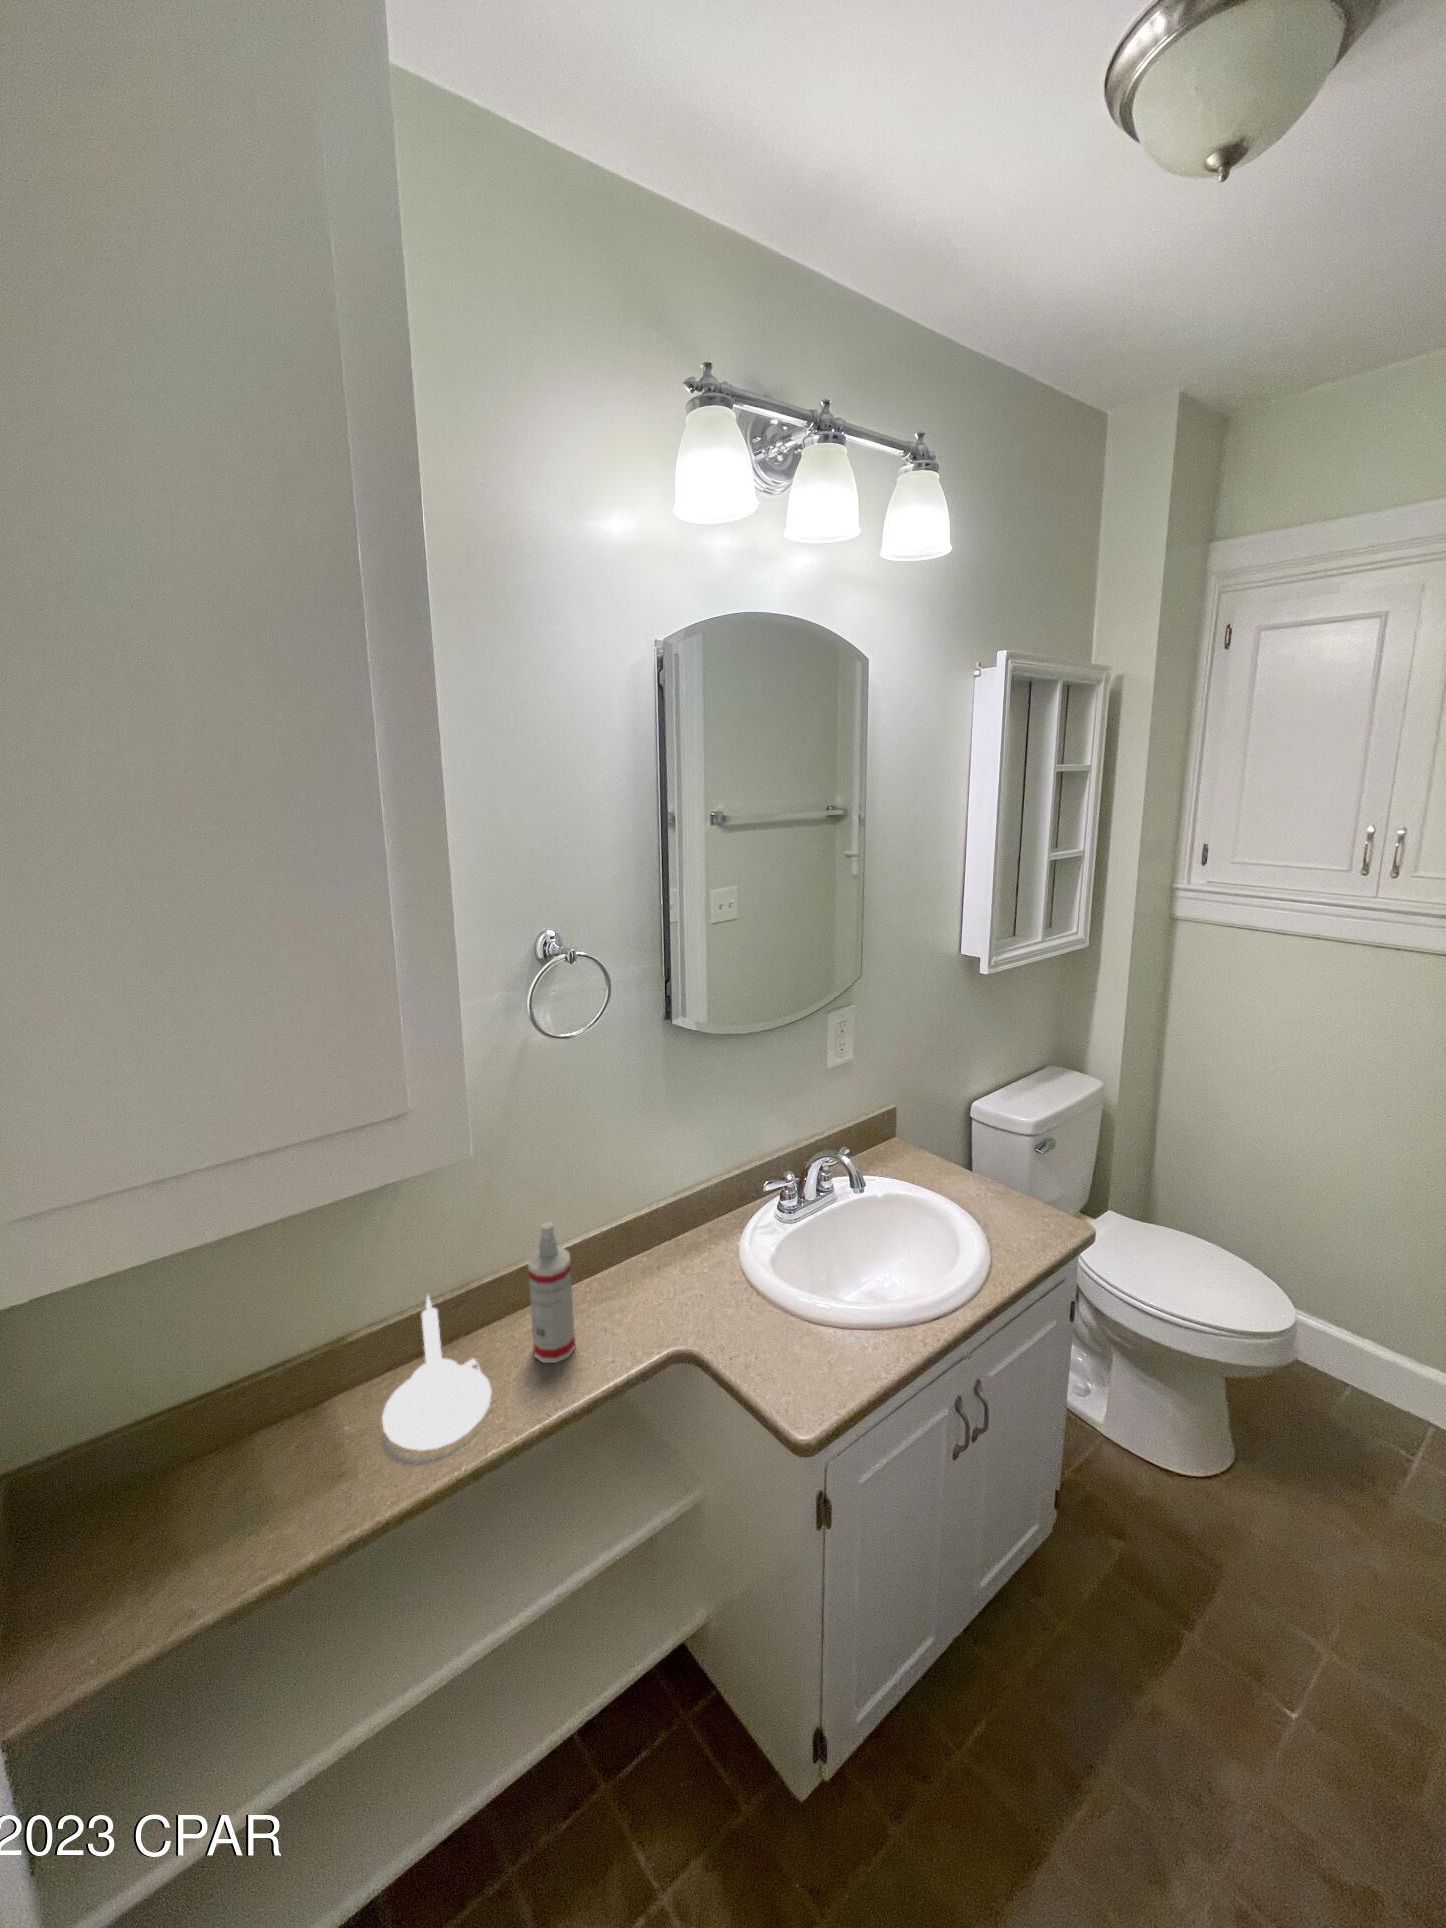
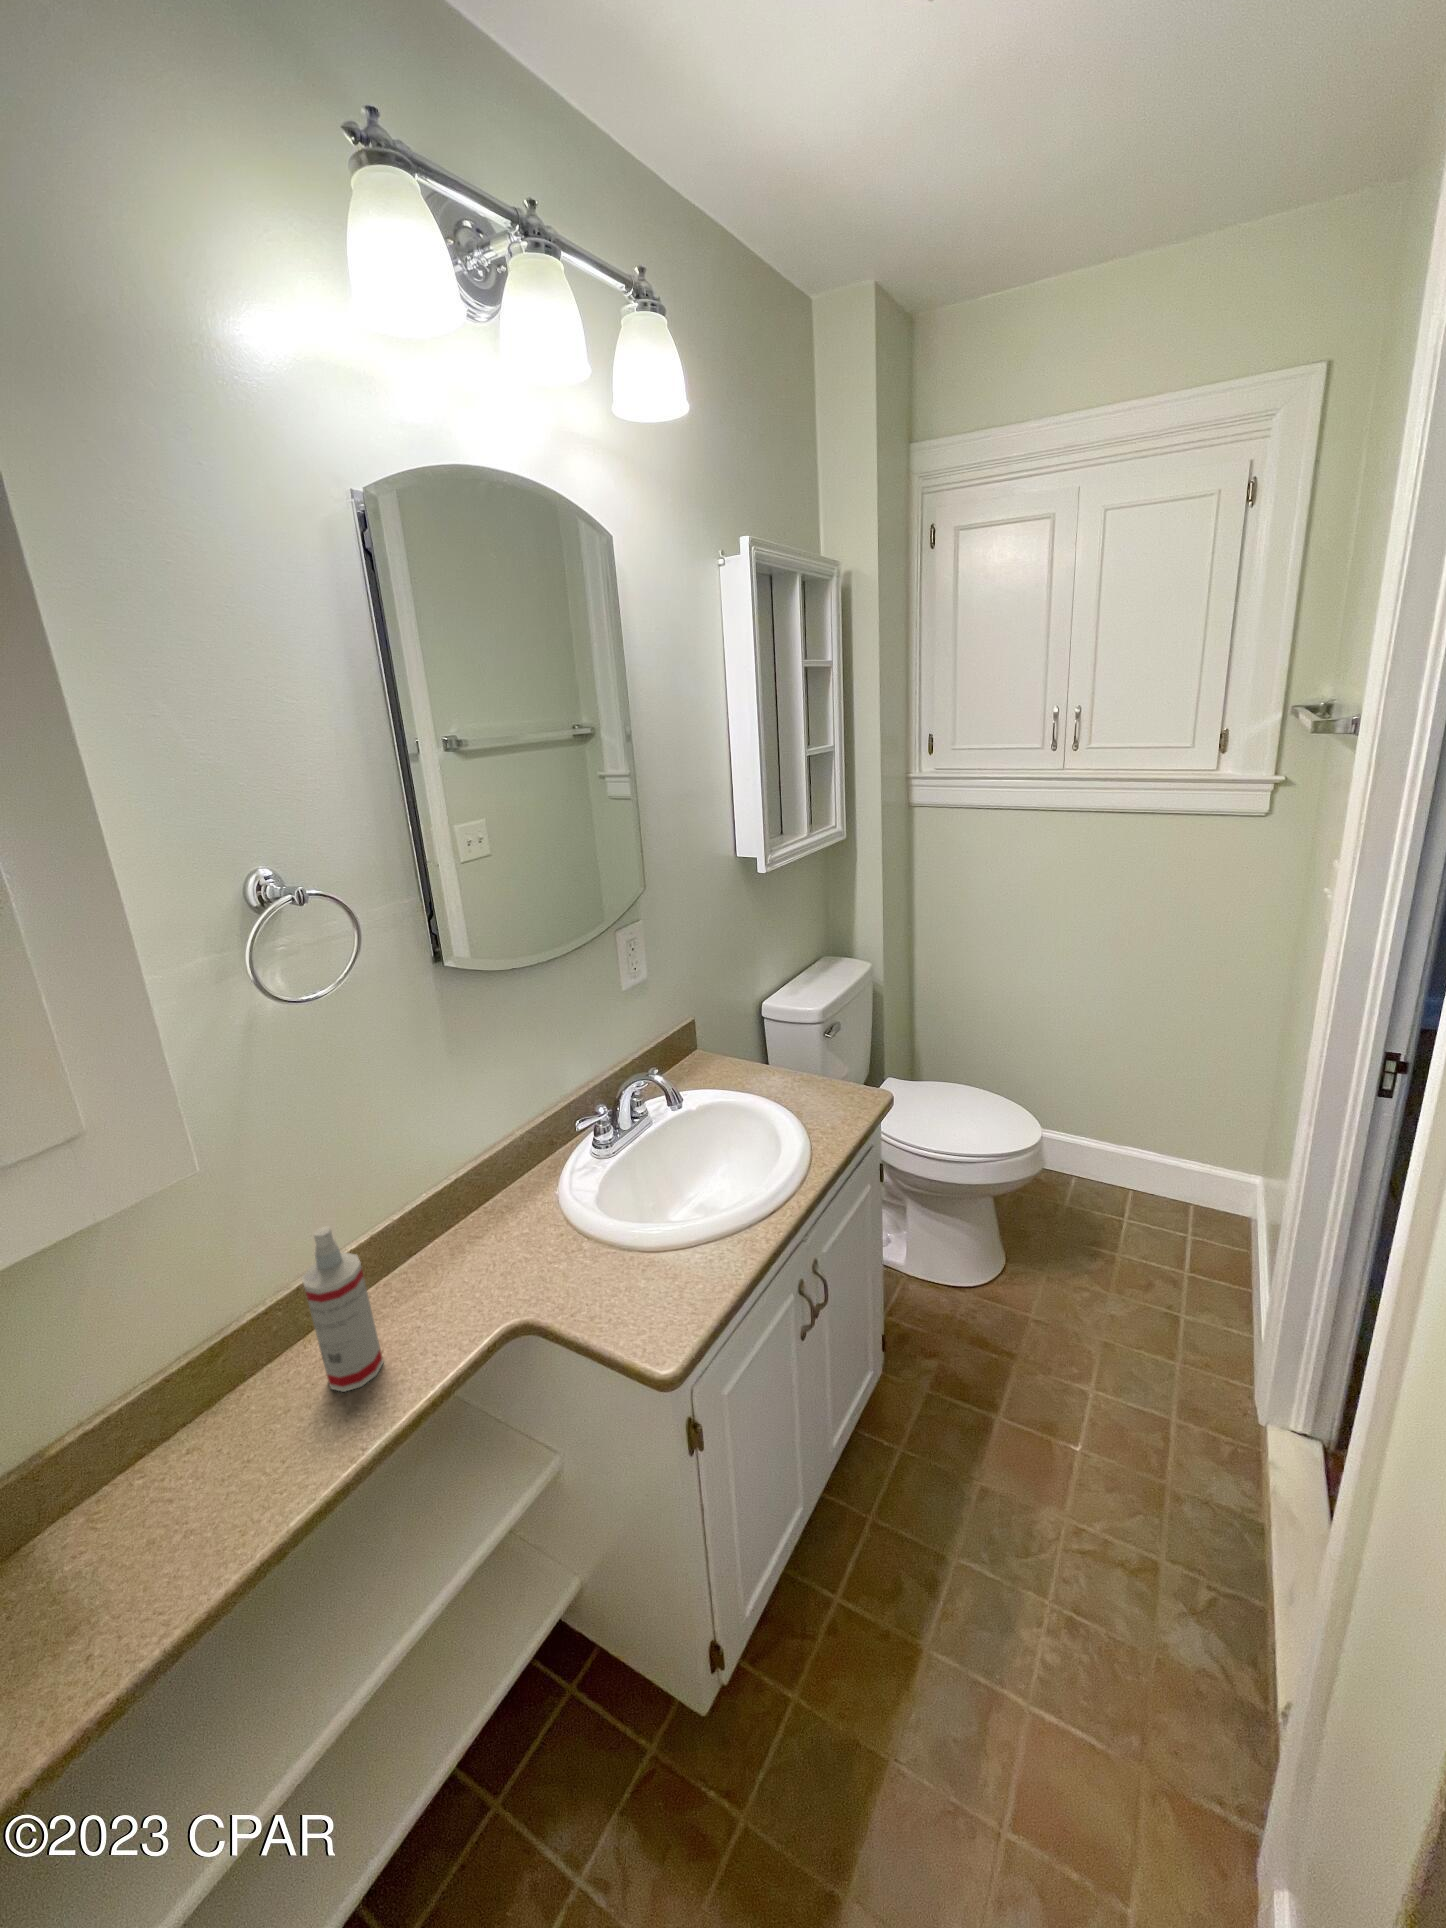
candle holder: present [382,1296,492,1451] -> none [119,1360,281,1562]

